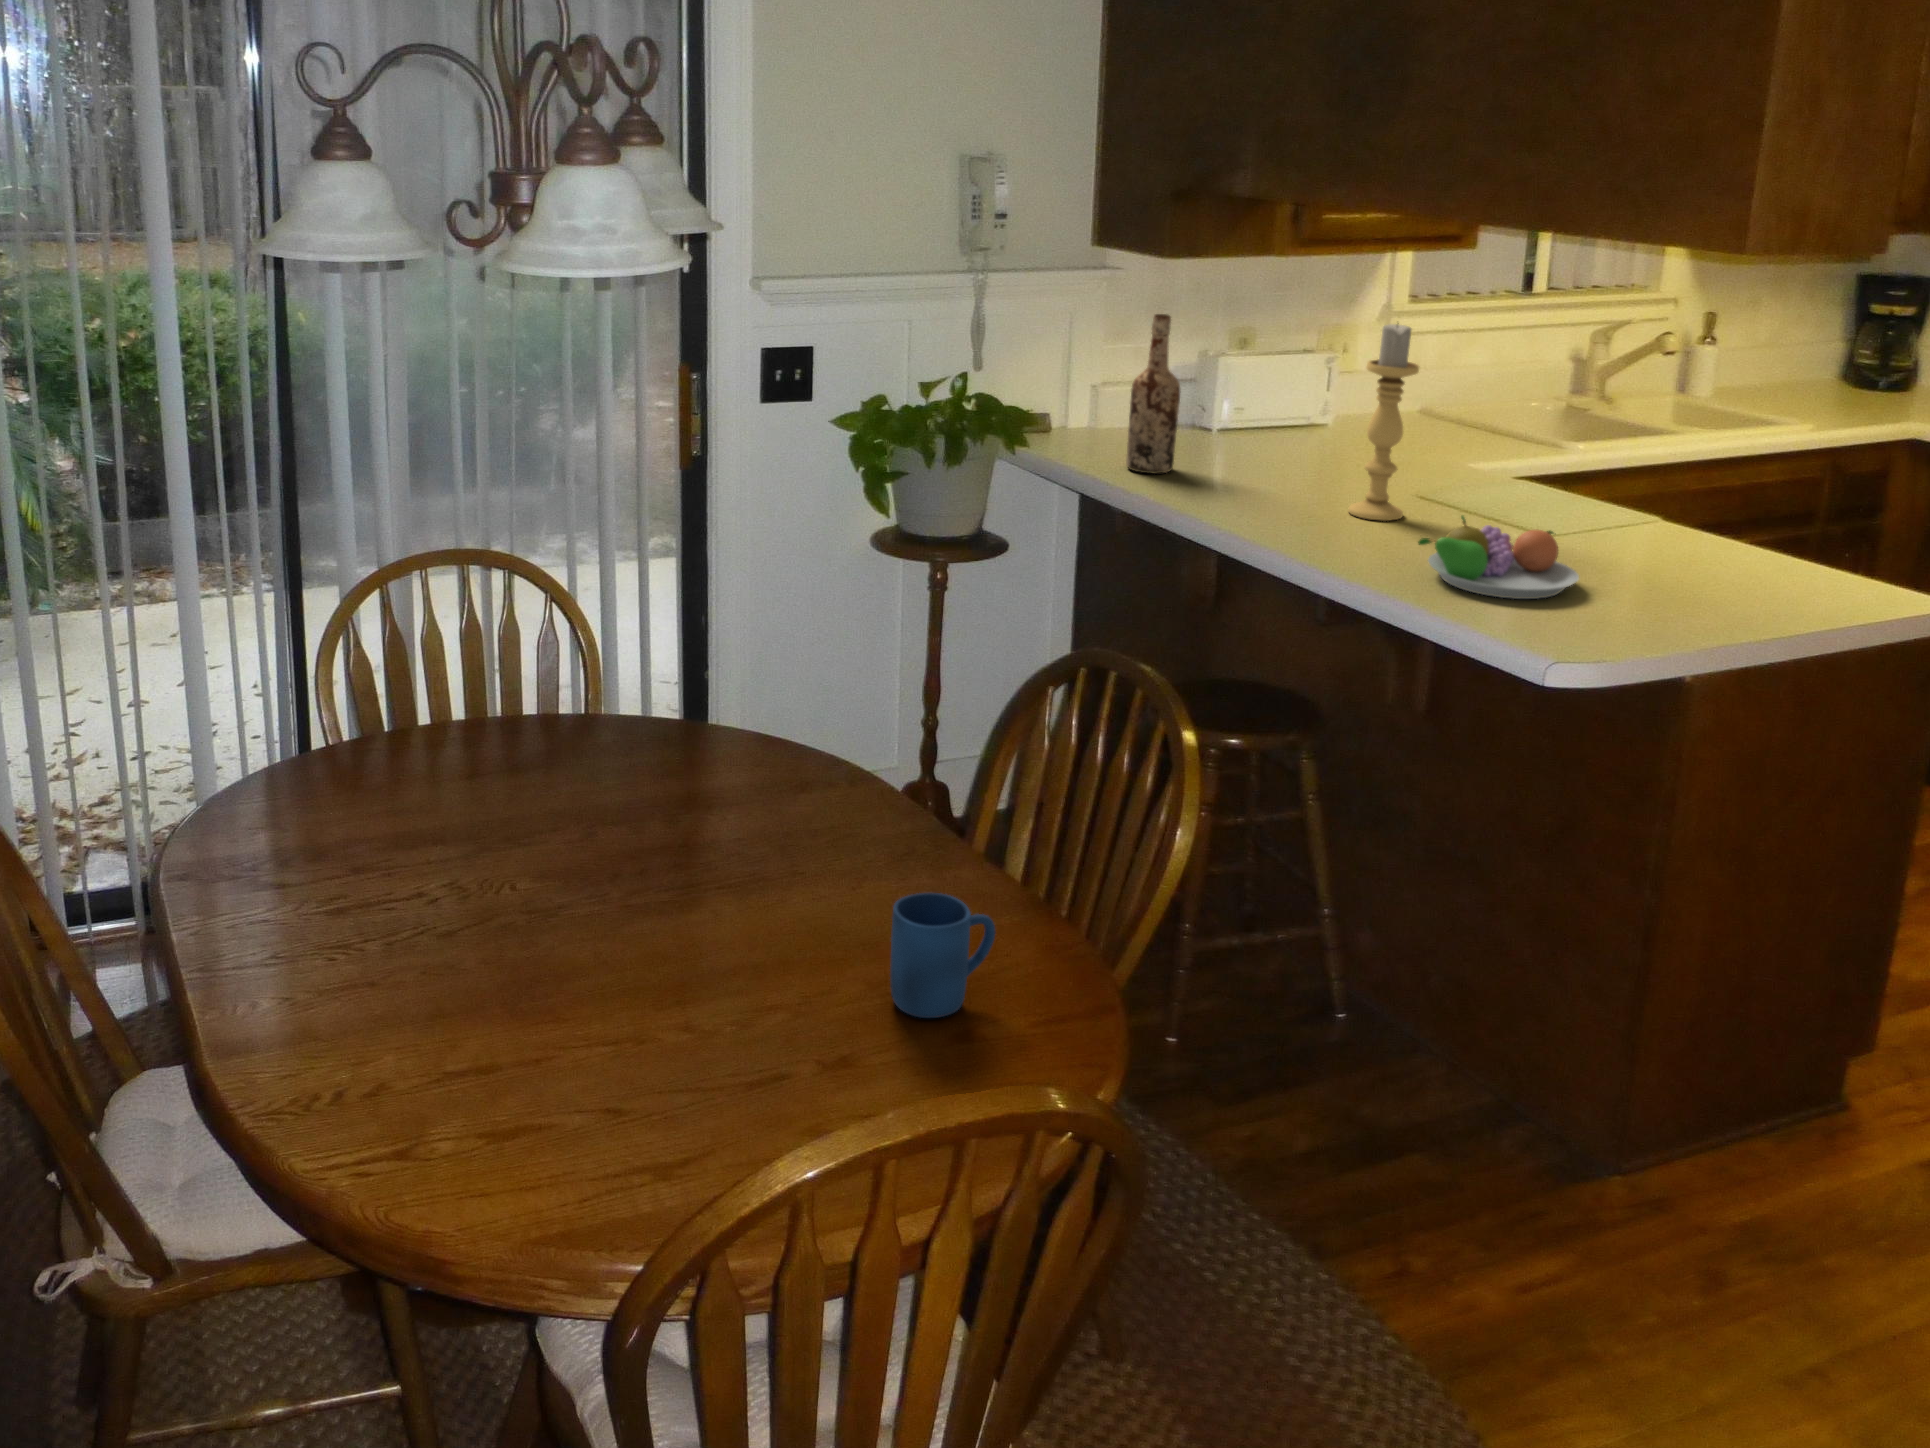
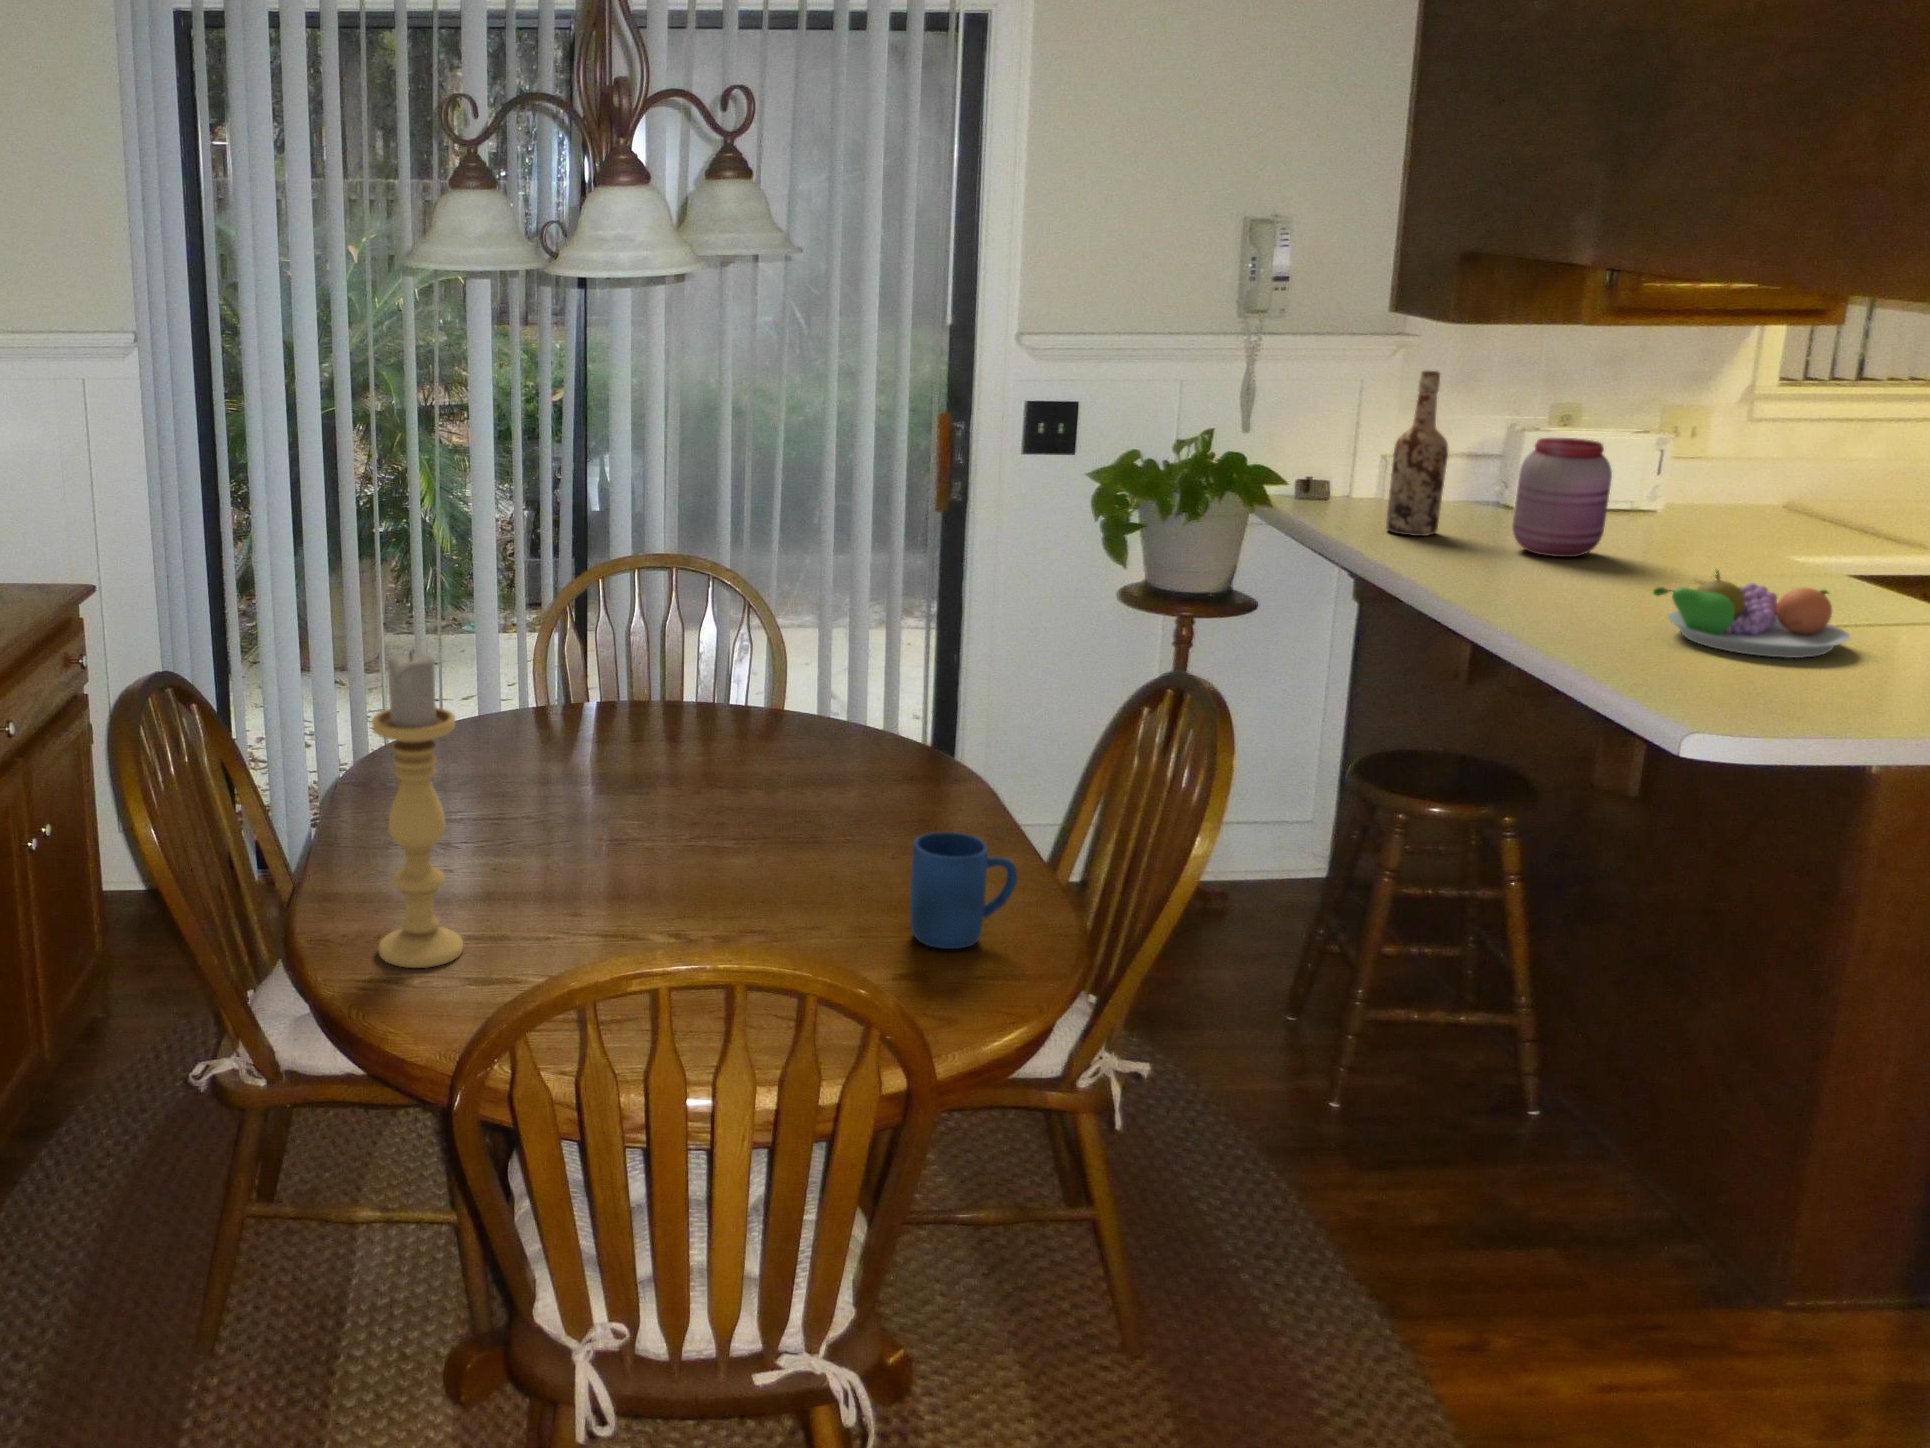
candle holder: present [1348,324,1419,521] -> present [372,652,463,968]
jar: none [1245,377,1331,492] -> present [1512,438,1612,557]

